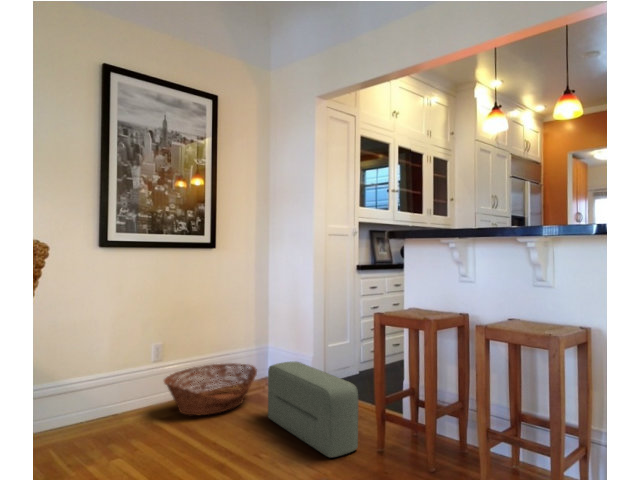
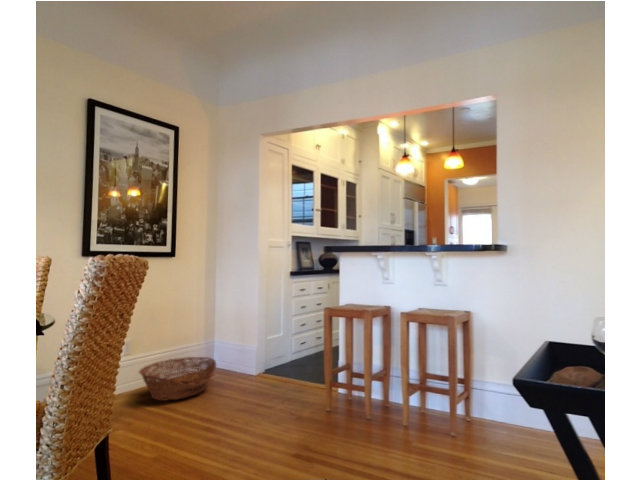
pouf: present [268,361,358,457] -> none [232,350,313,418]

